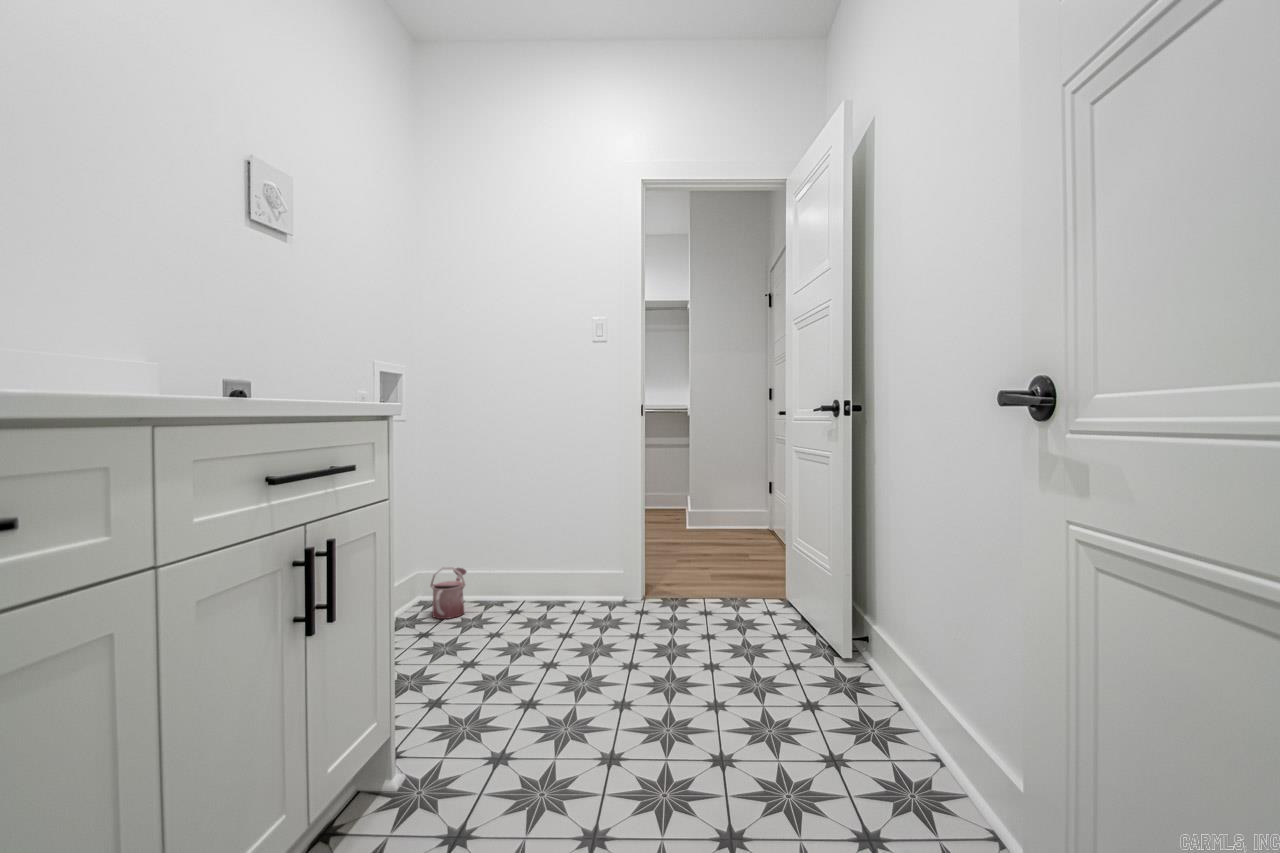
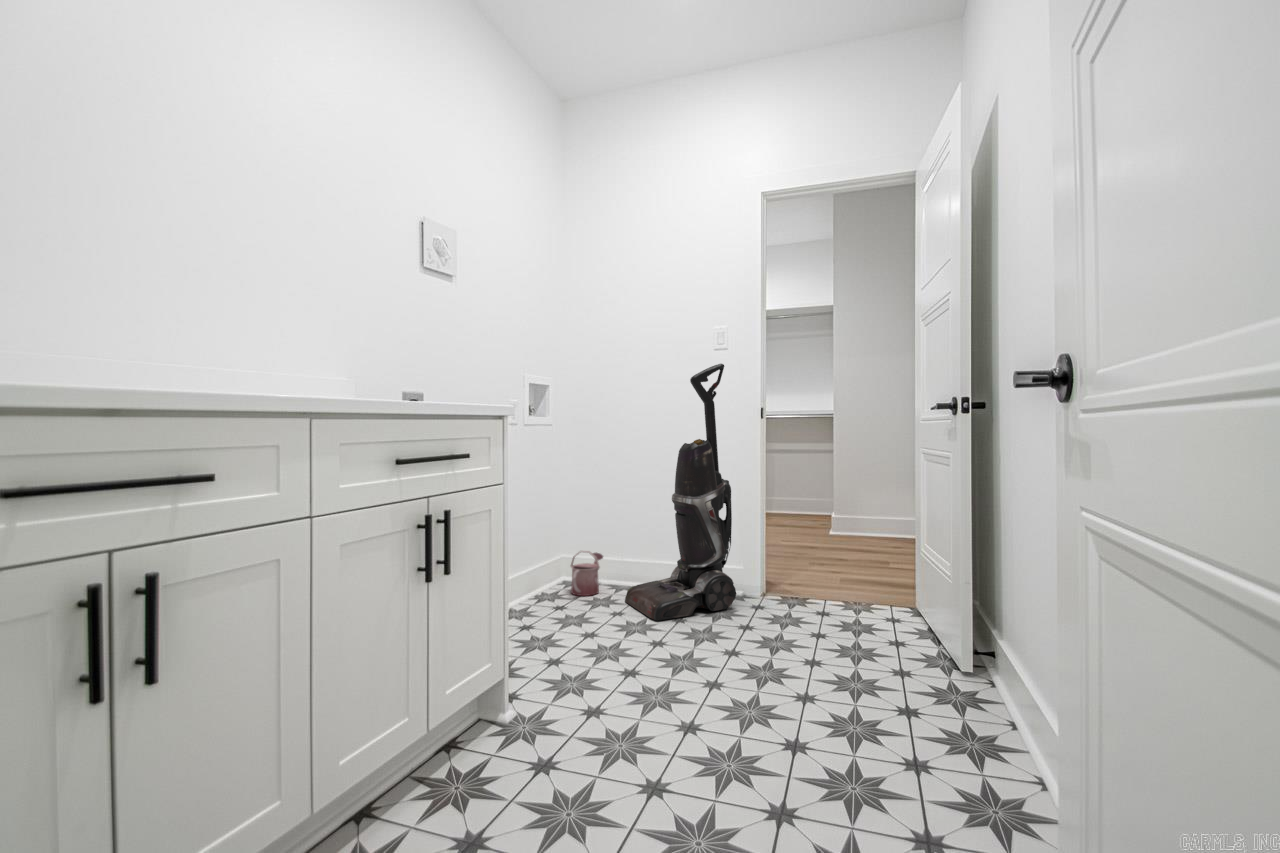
vacuum cleaner: none [498,359,619,639] -> present [625,364,736,620]

